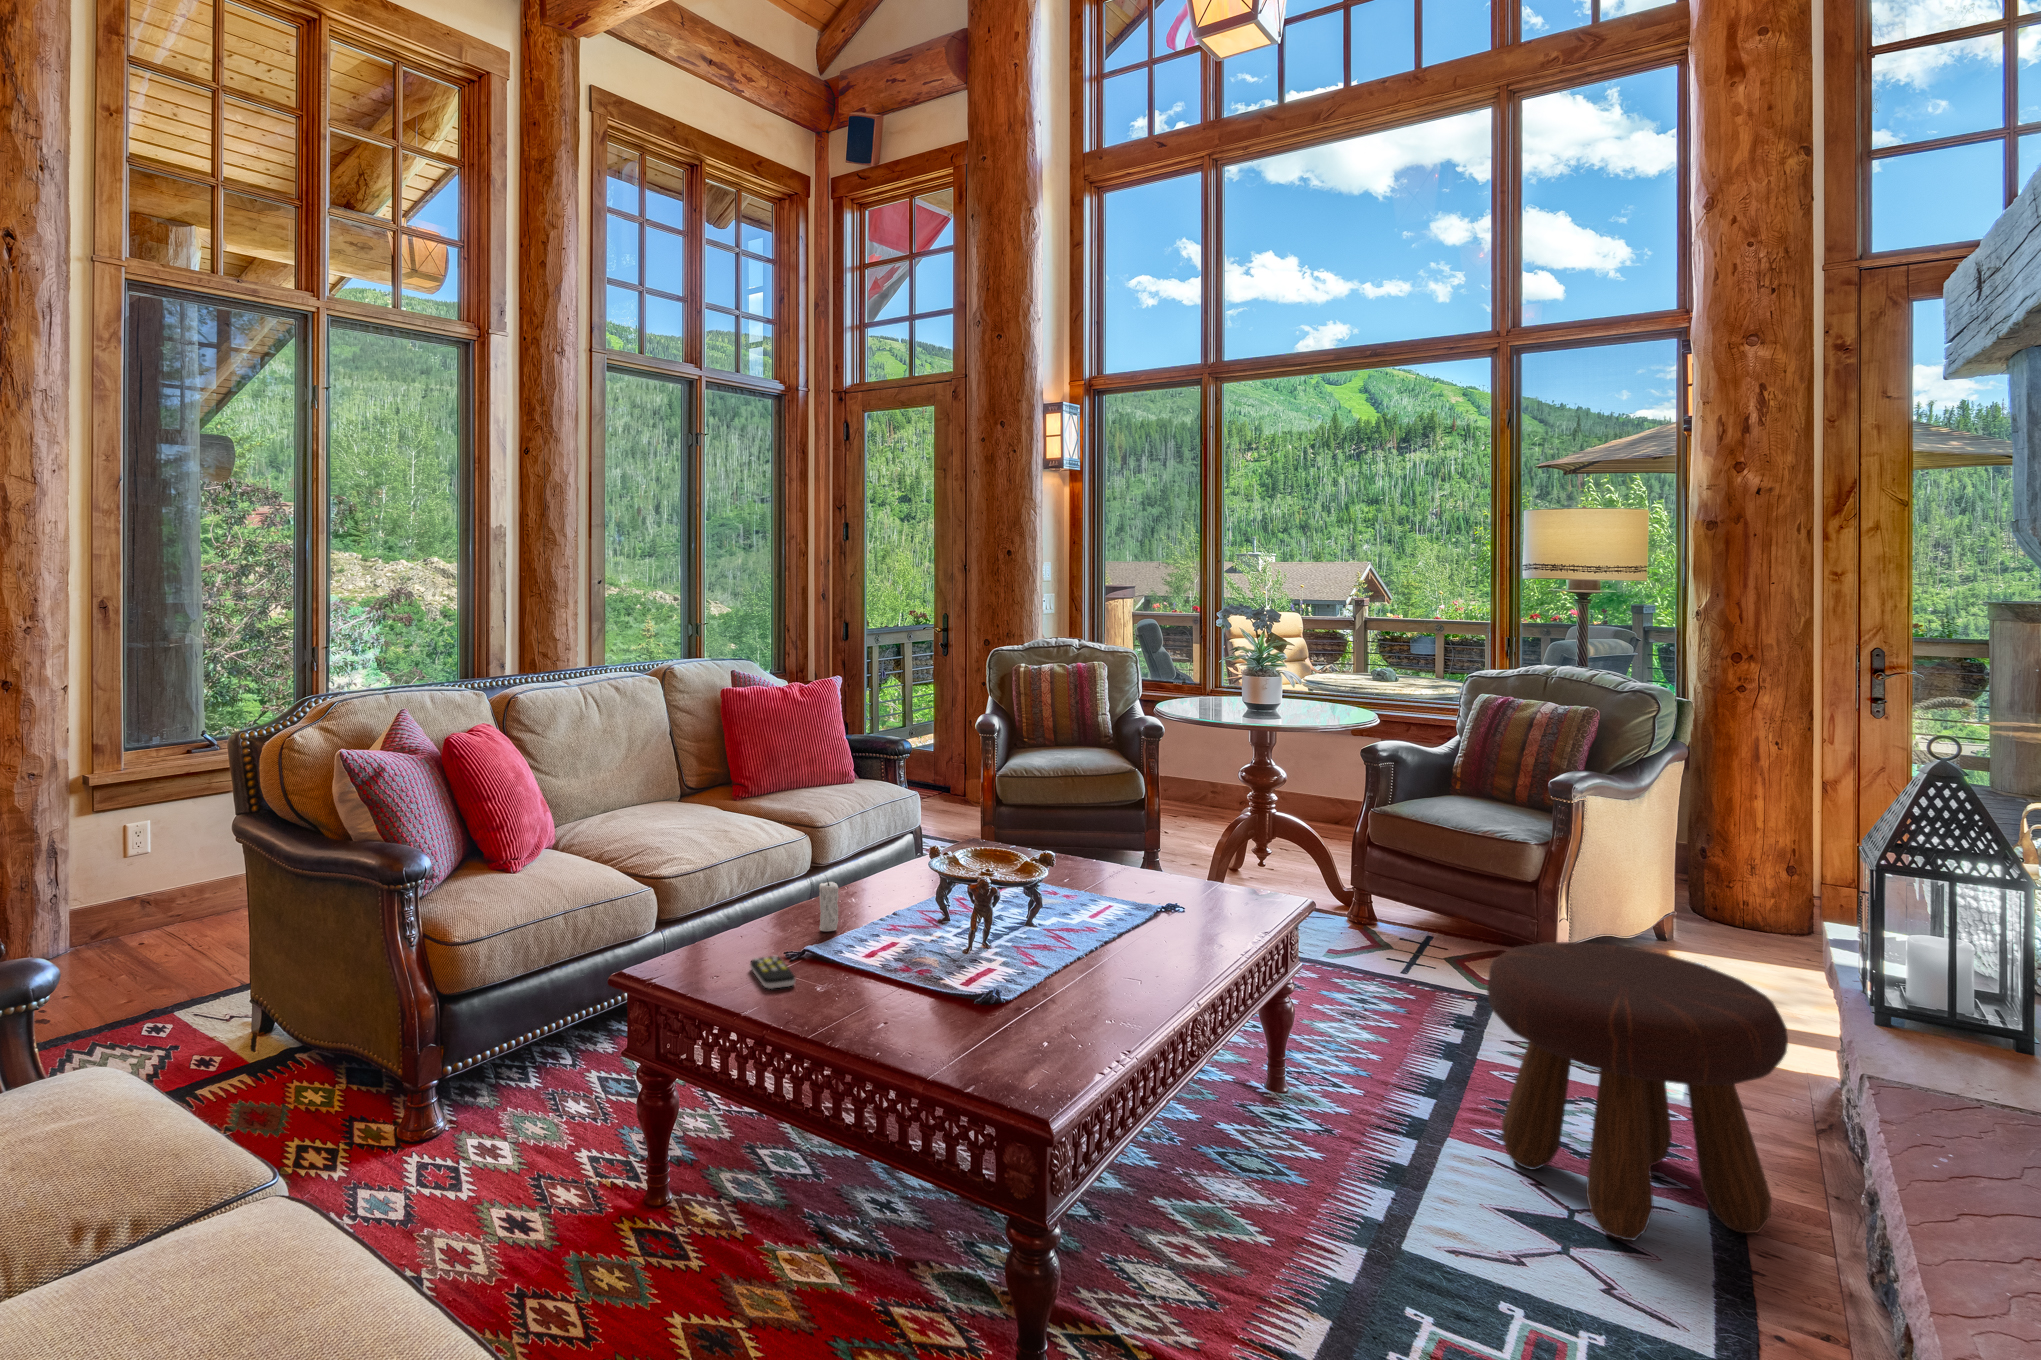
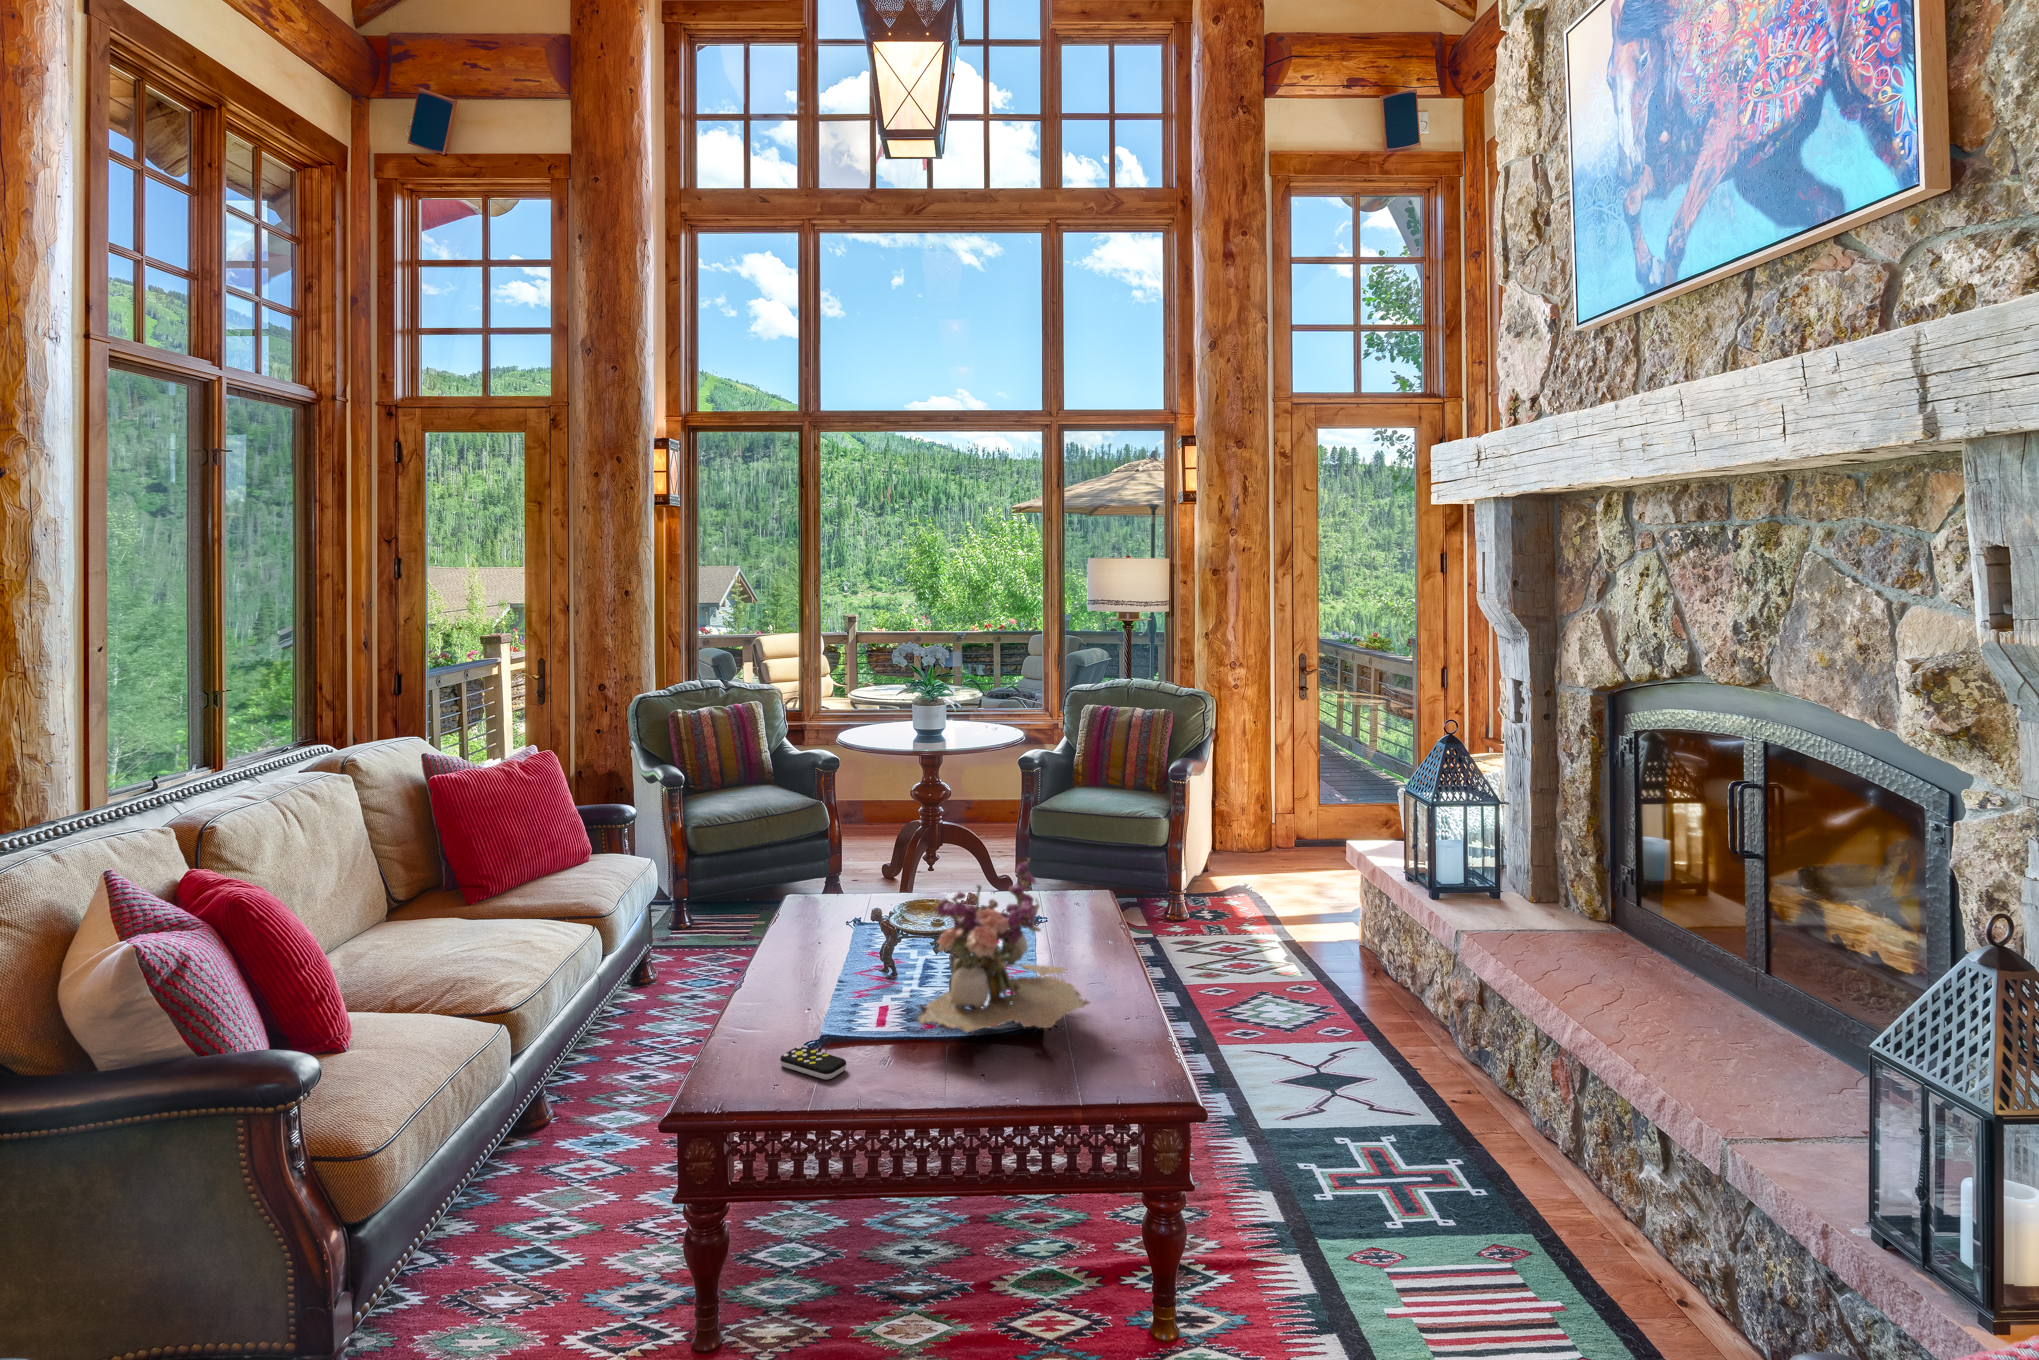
flower arrangement: none [864,816,1081,996] -> present [917,859,1089,1034]
candle: present [819,879,839,931] -> none [781,953,801,1011]
footstool: present [1487,942,1788,1240] -> none [1241,879,1417,1075]

